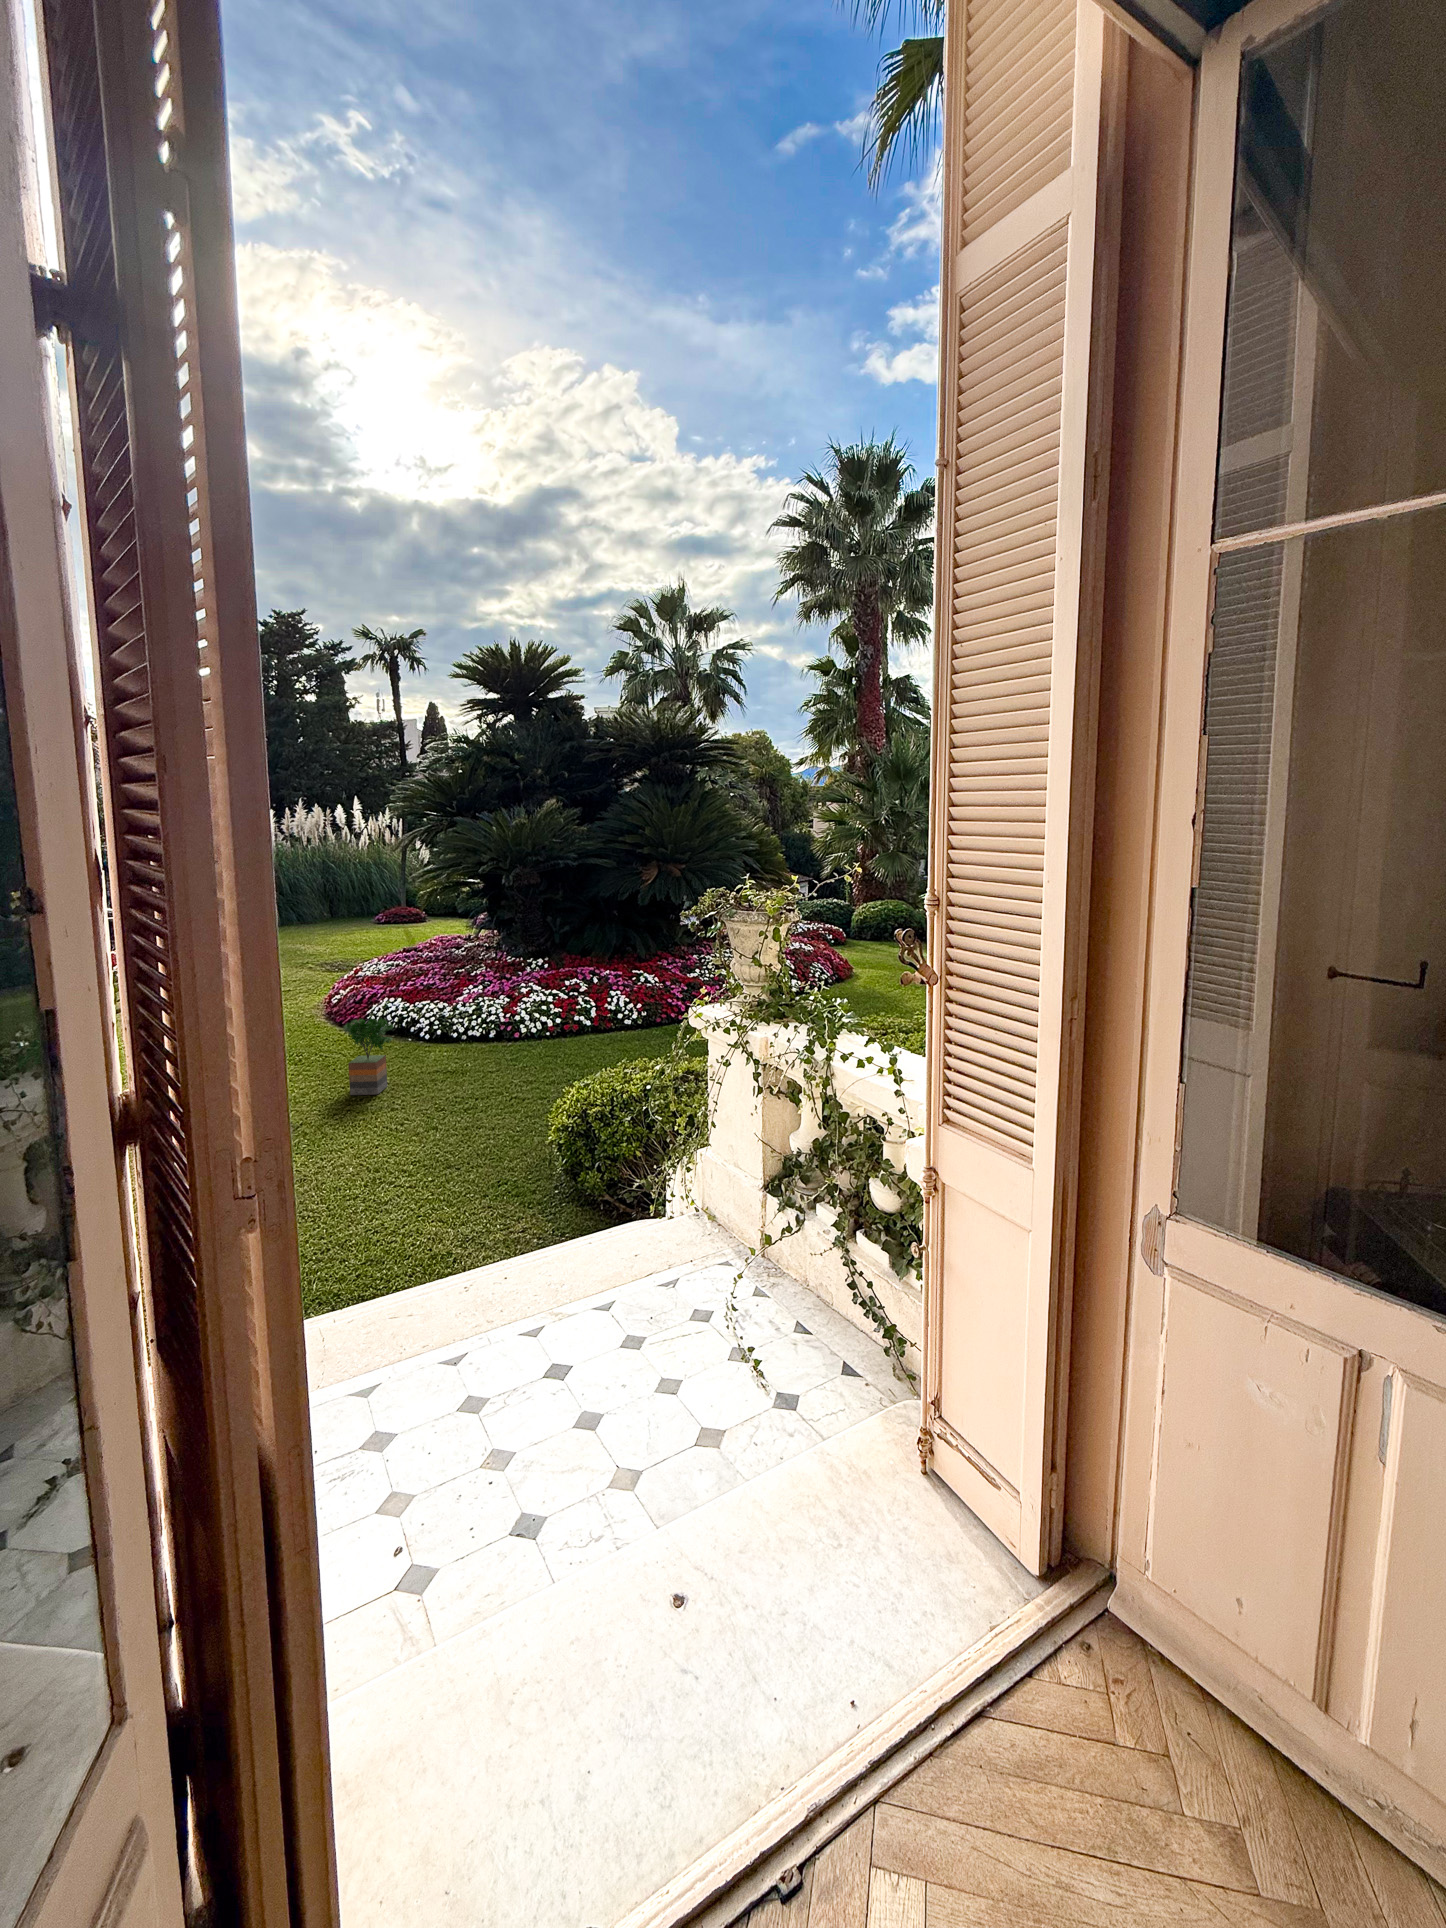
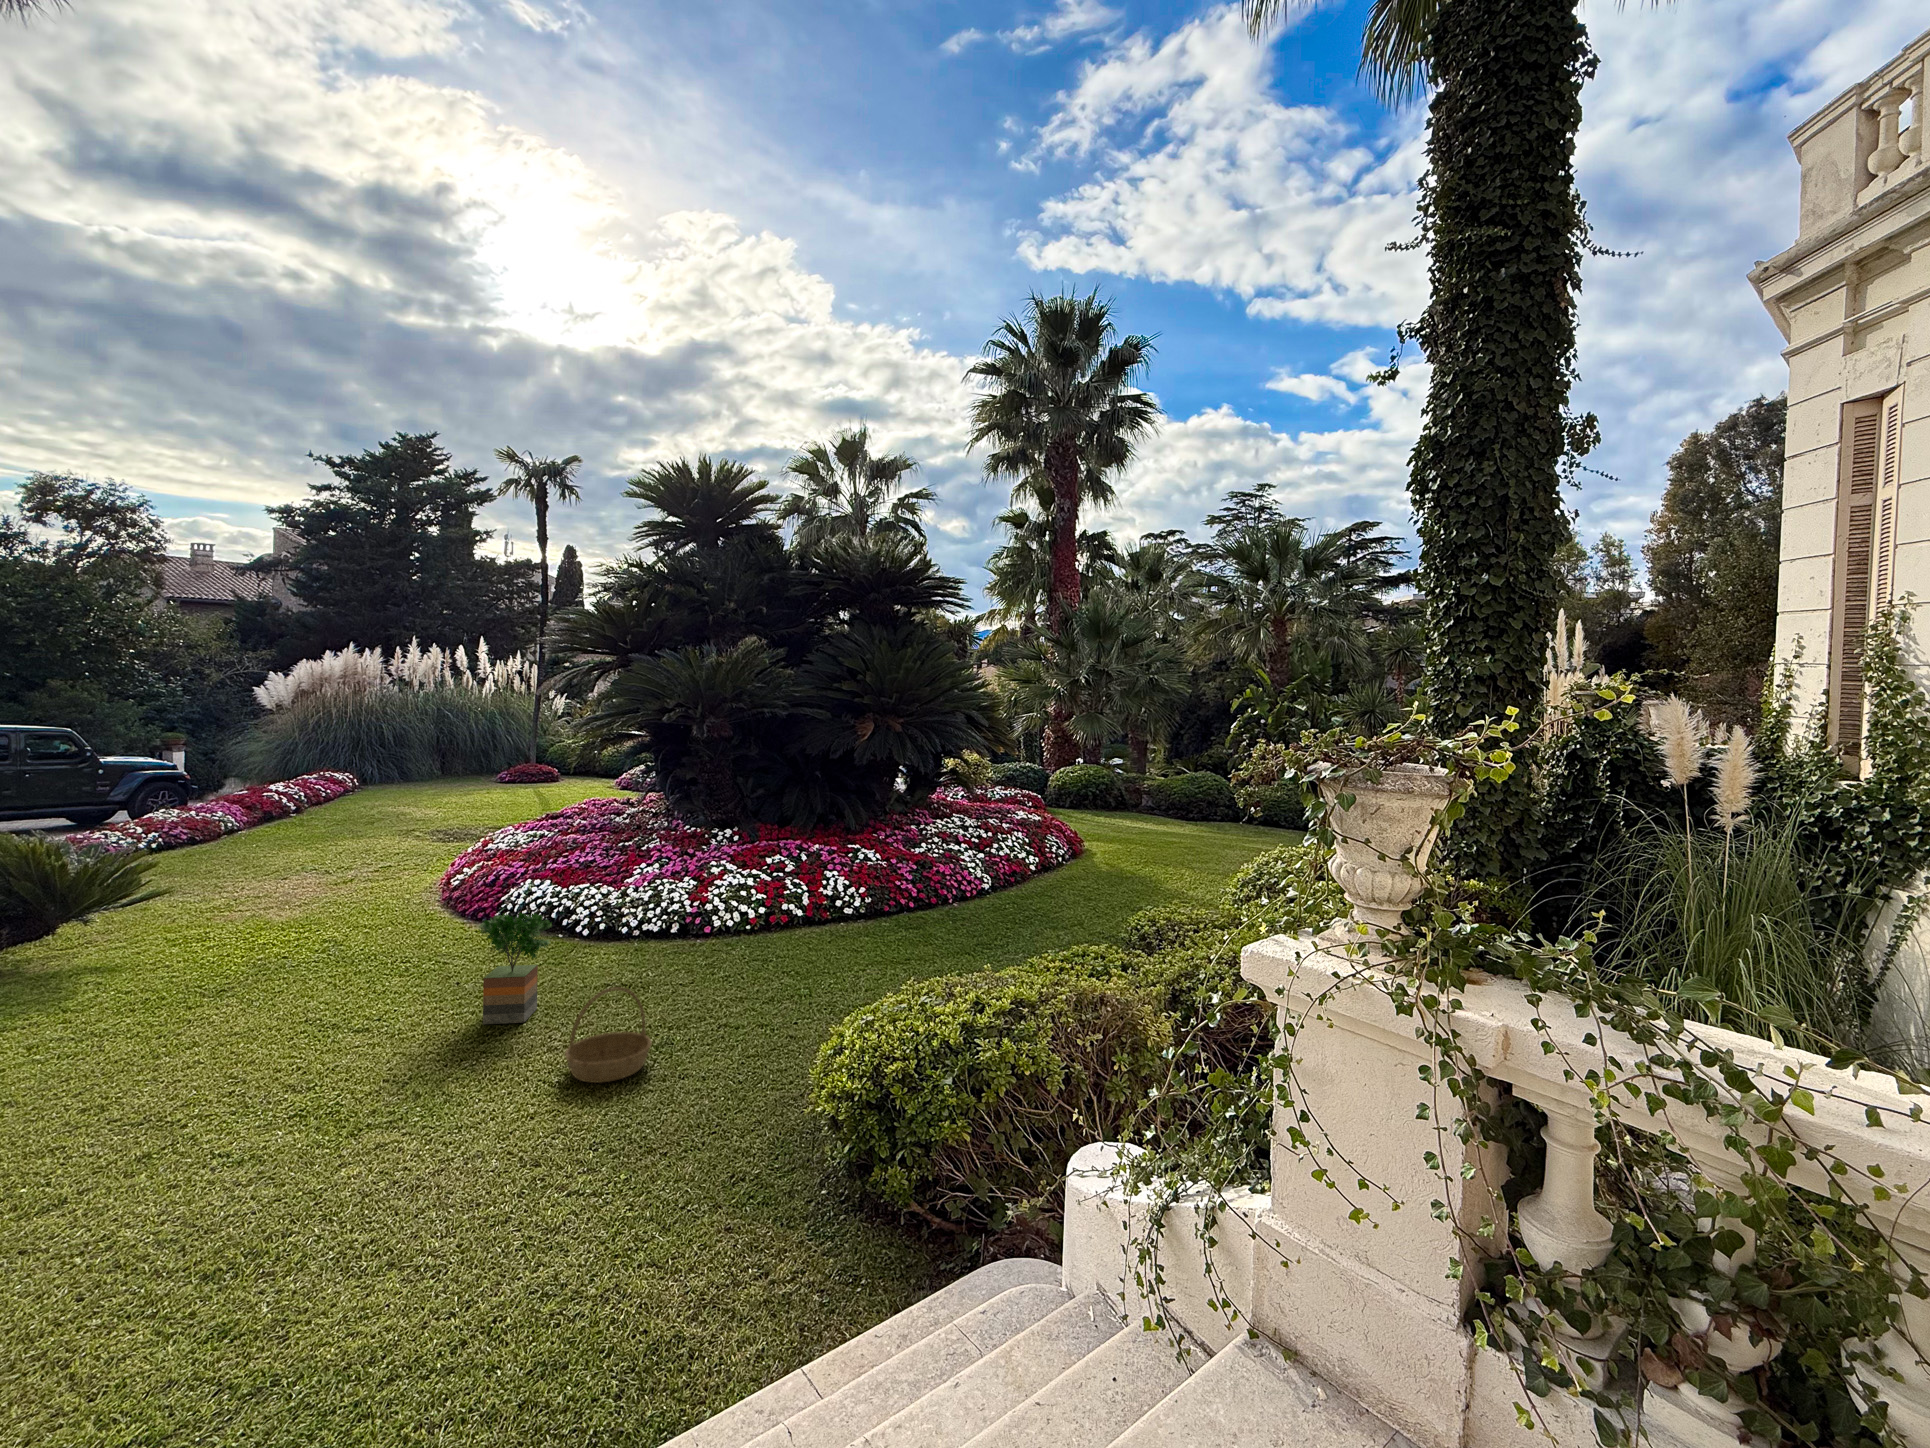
basket: none [401,1068,460,1131] -> present [565,987,652,1083]

